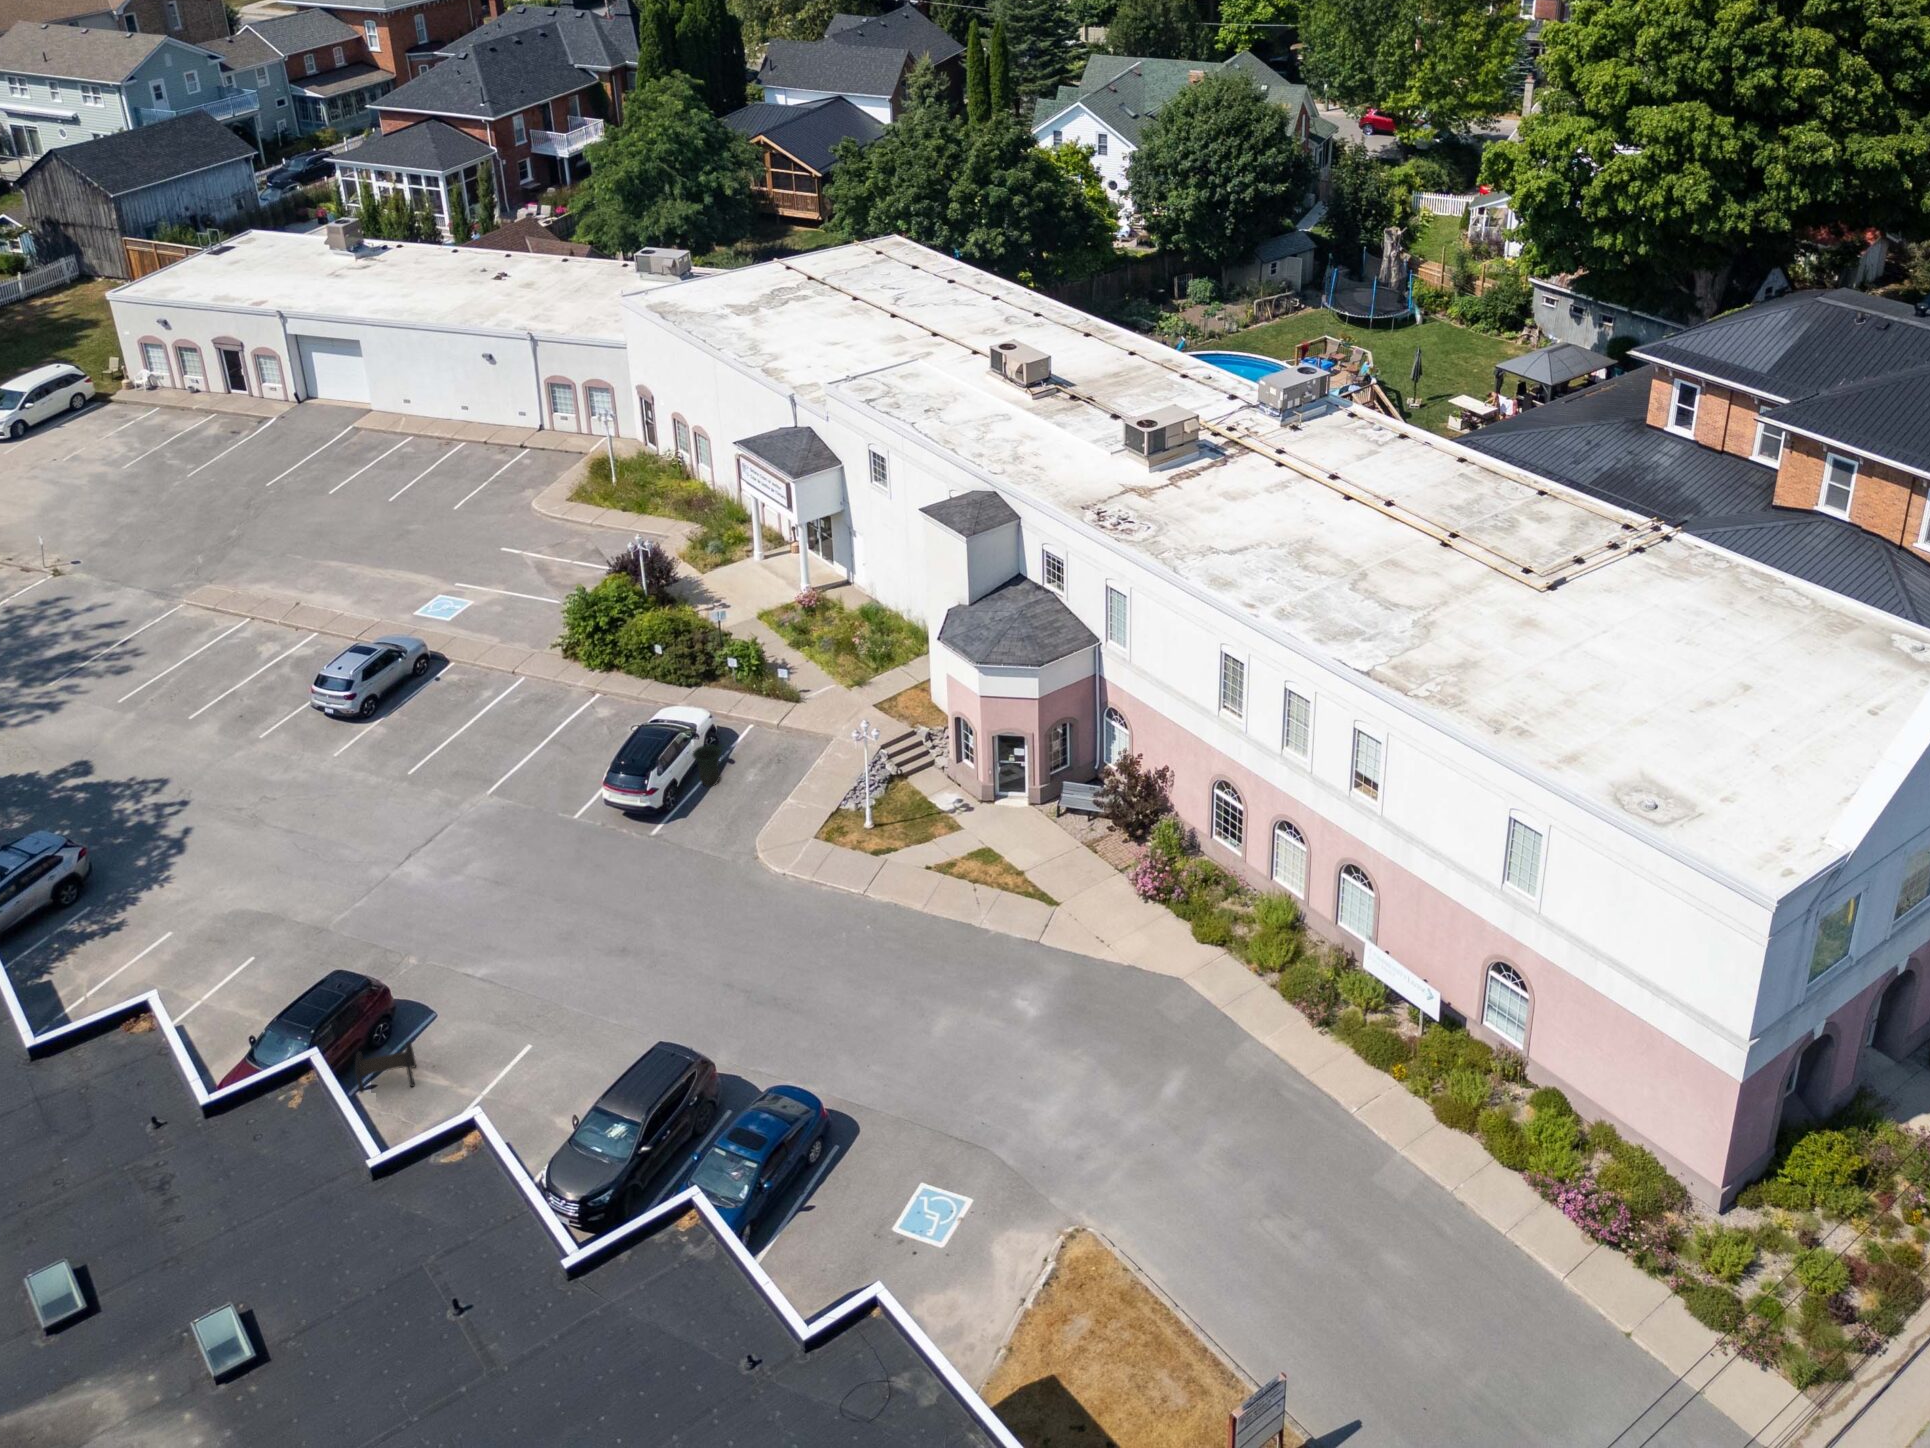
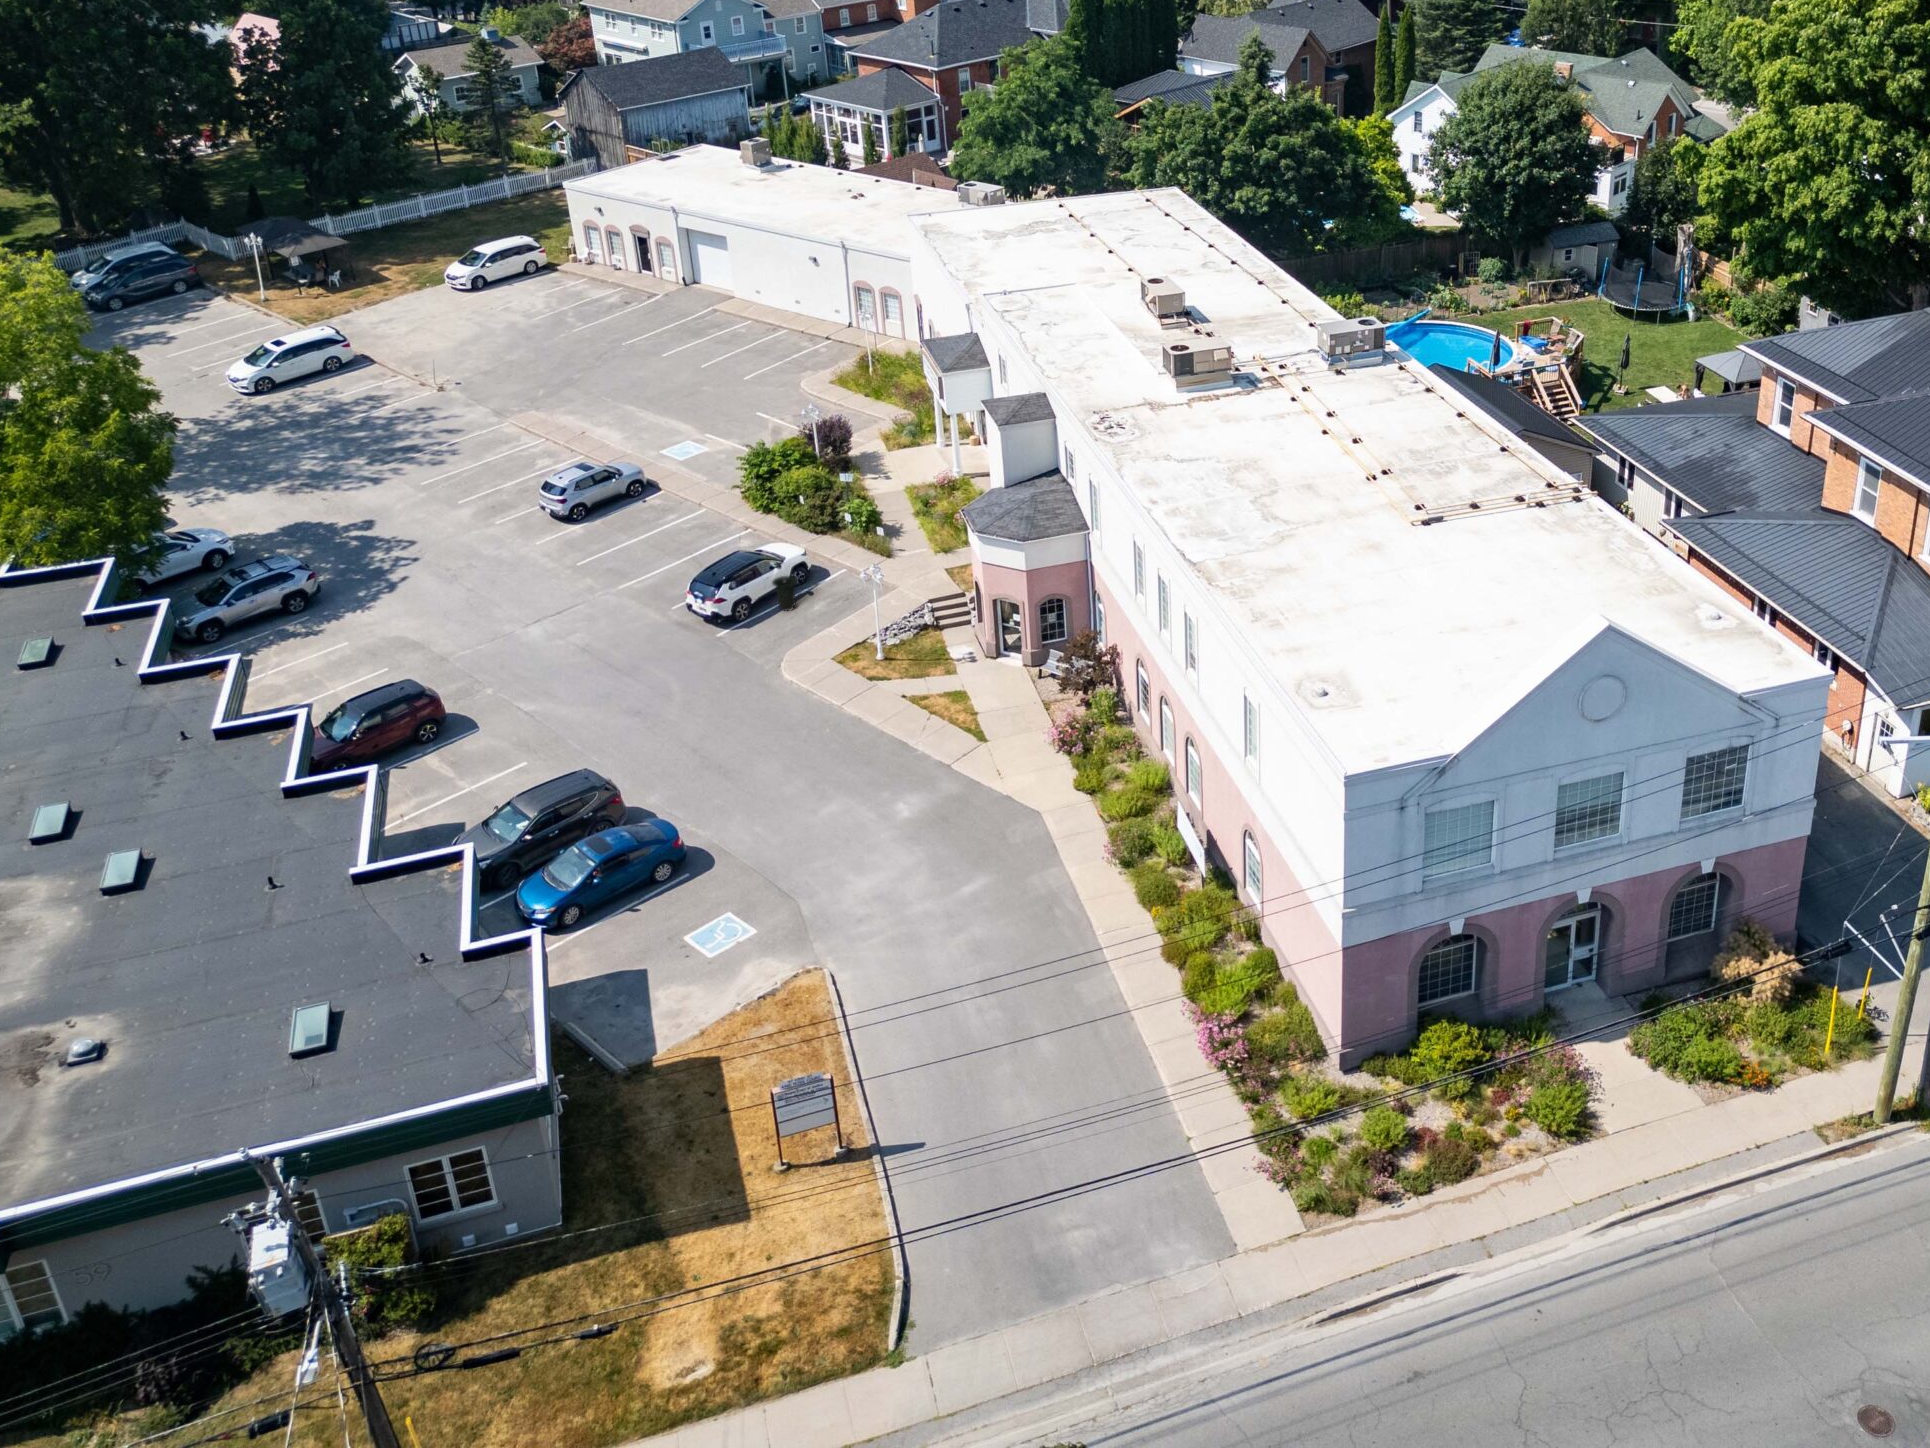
bench: present [355,1042,416,1093] -> none [392,730,444,766]

